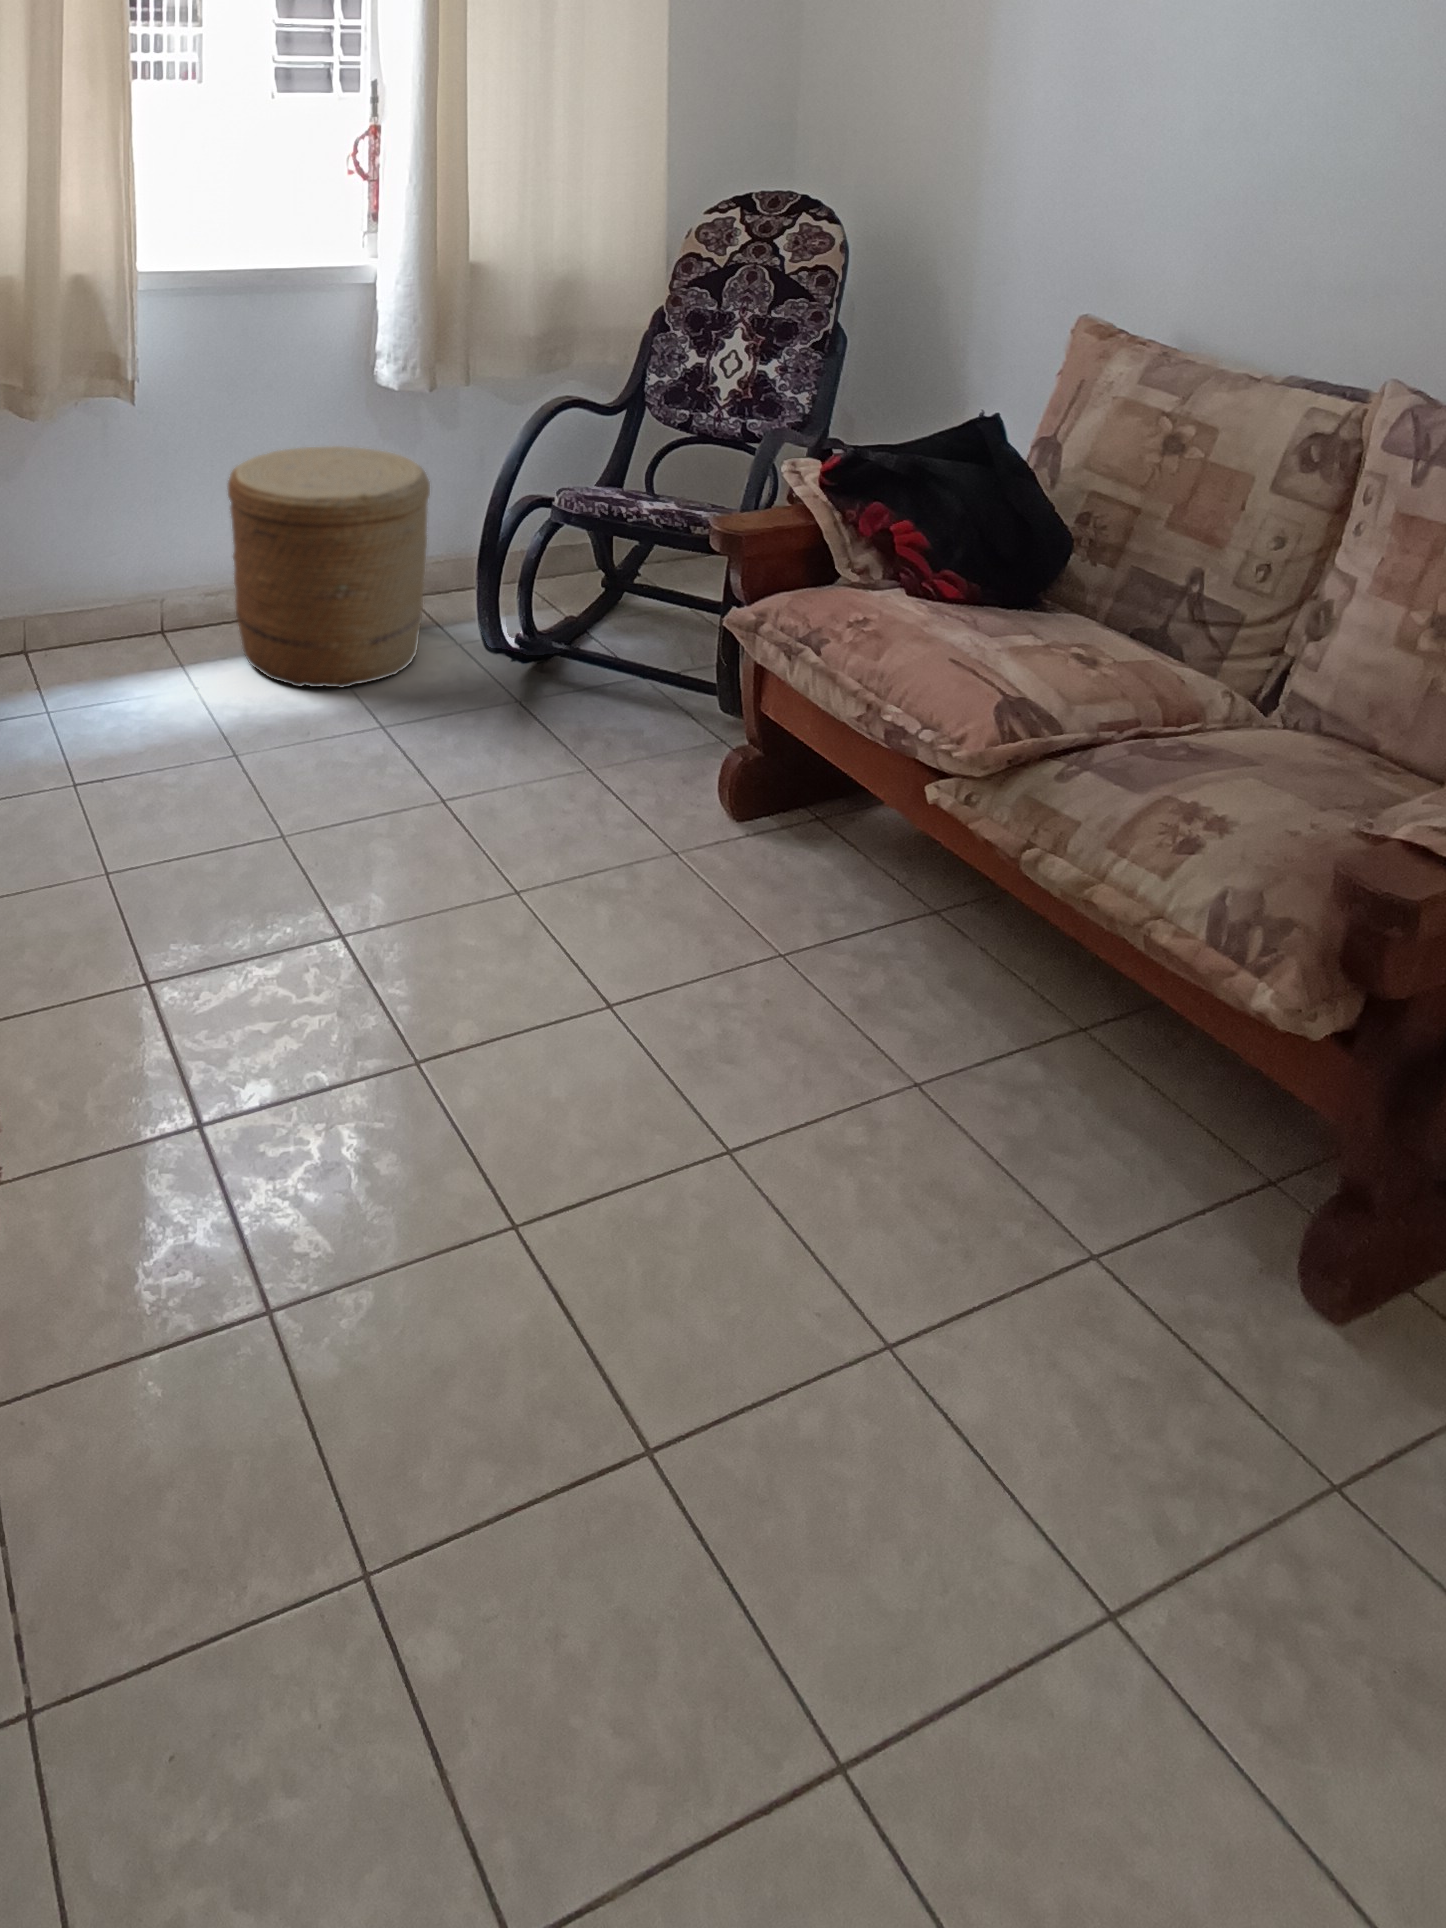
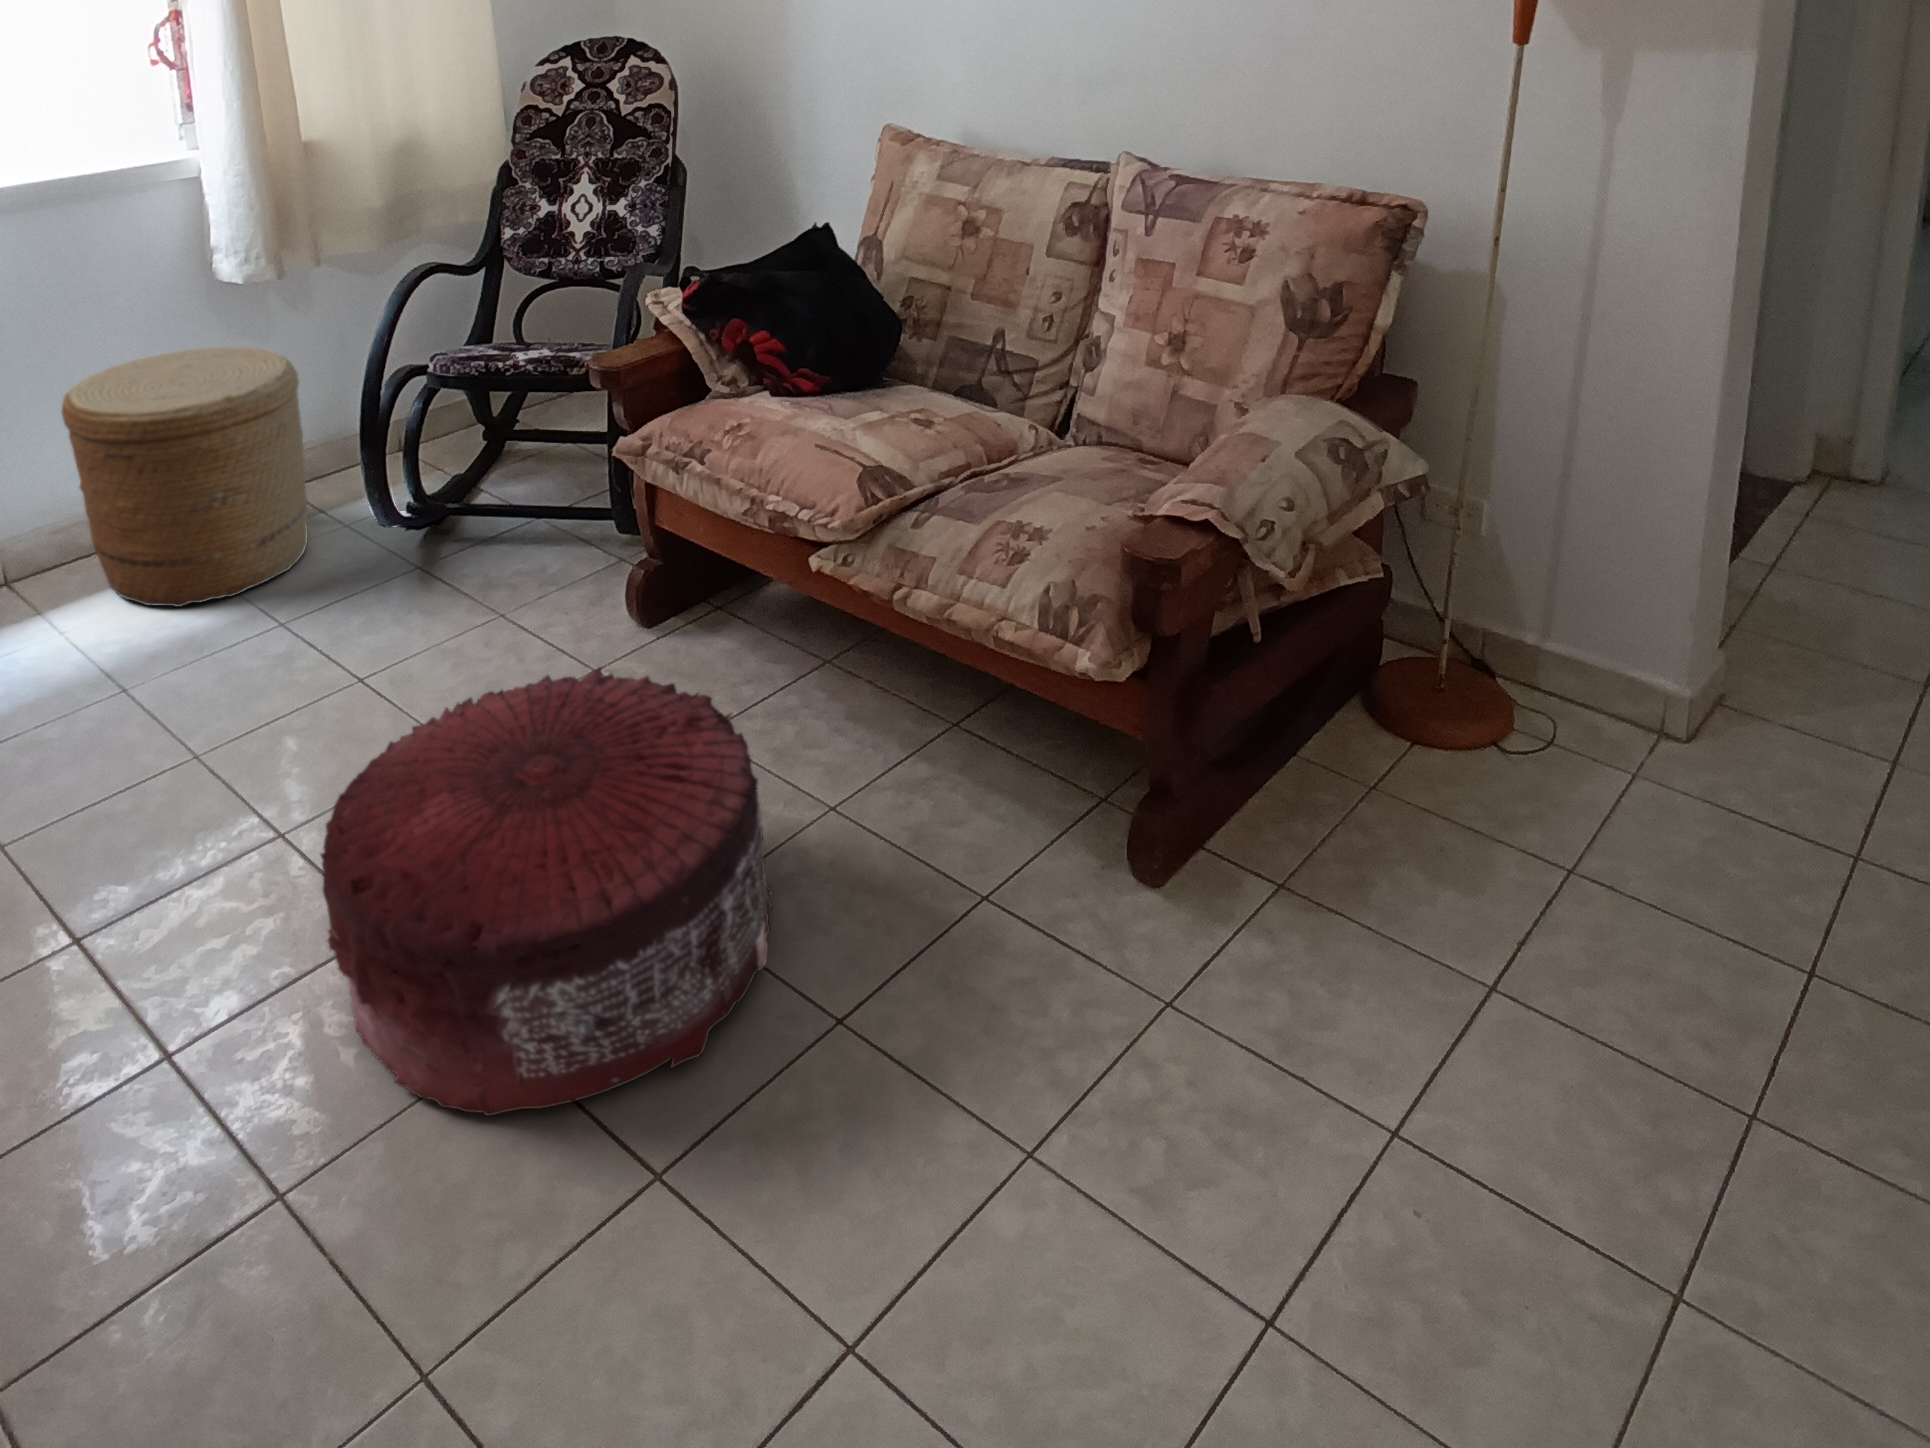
pouf: none [345,844,824,1340] -> present [320,667,772,1116]

